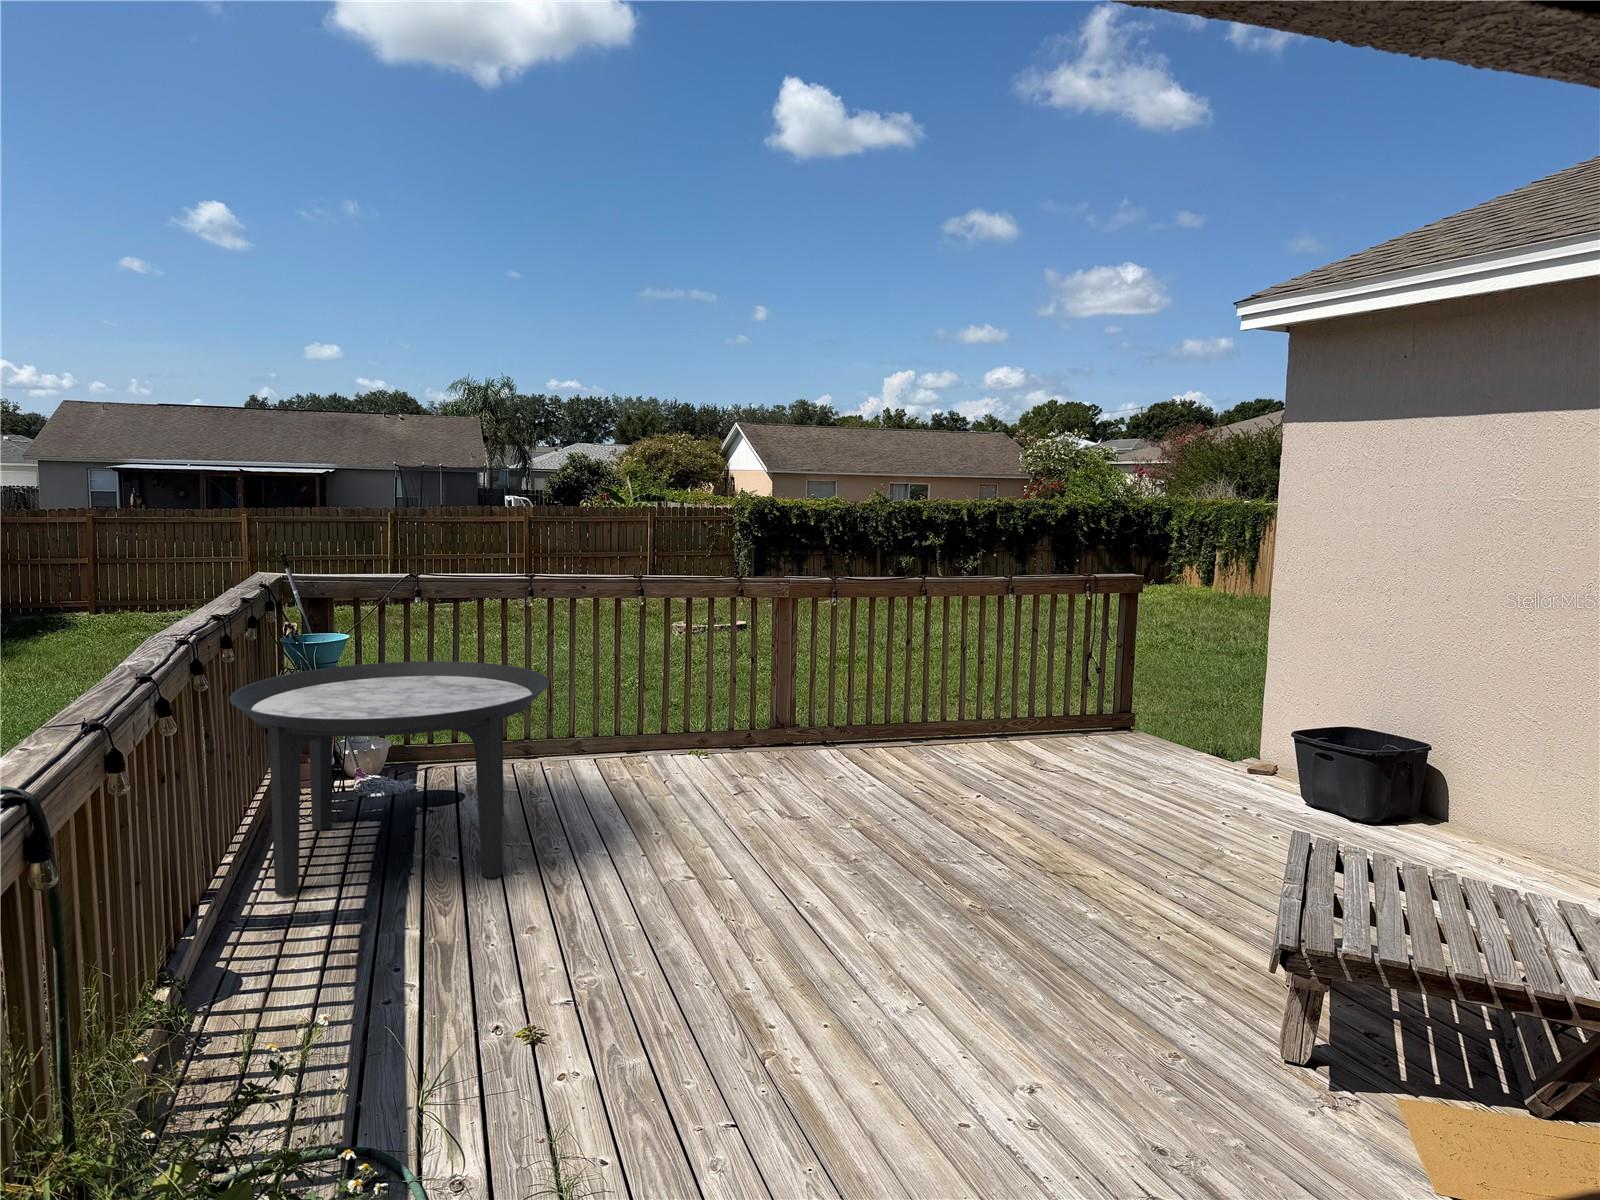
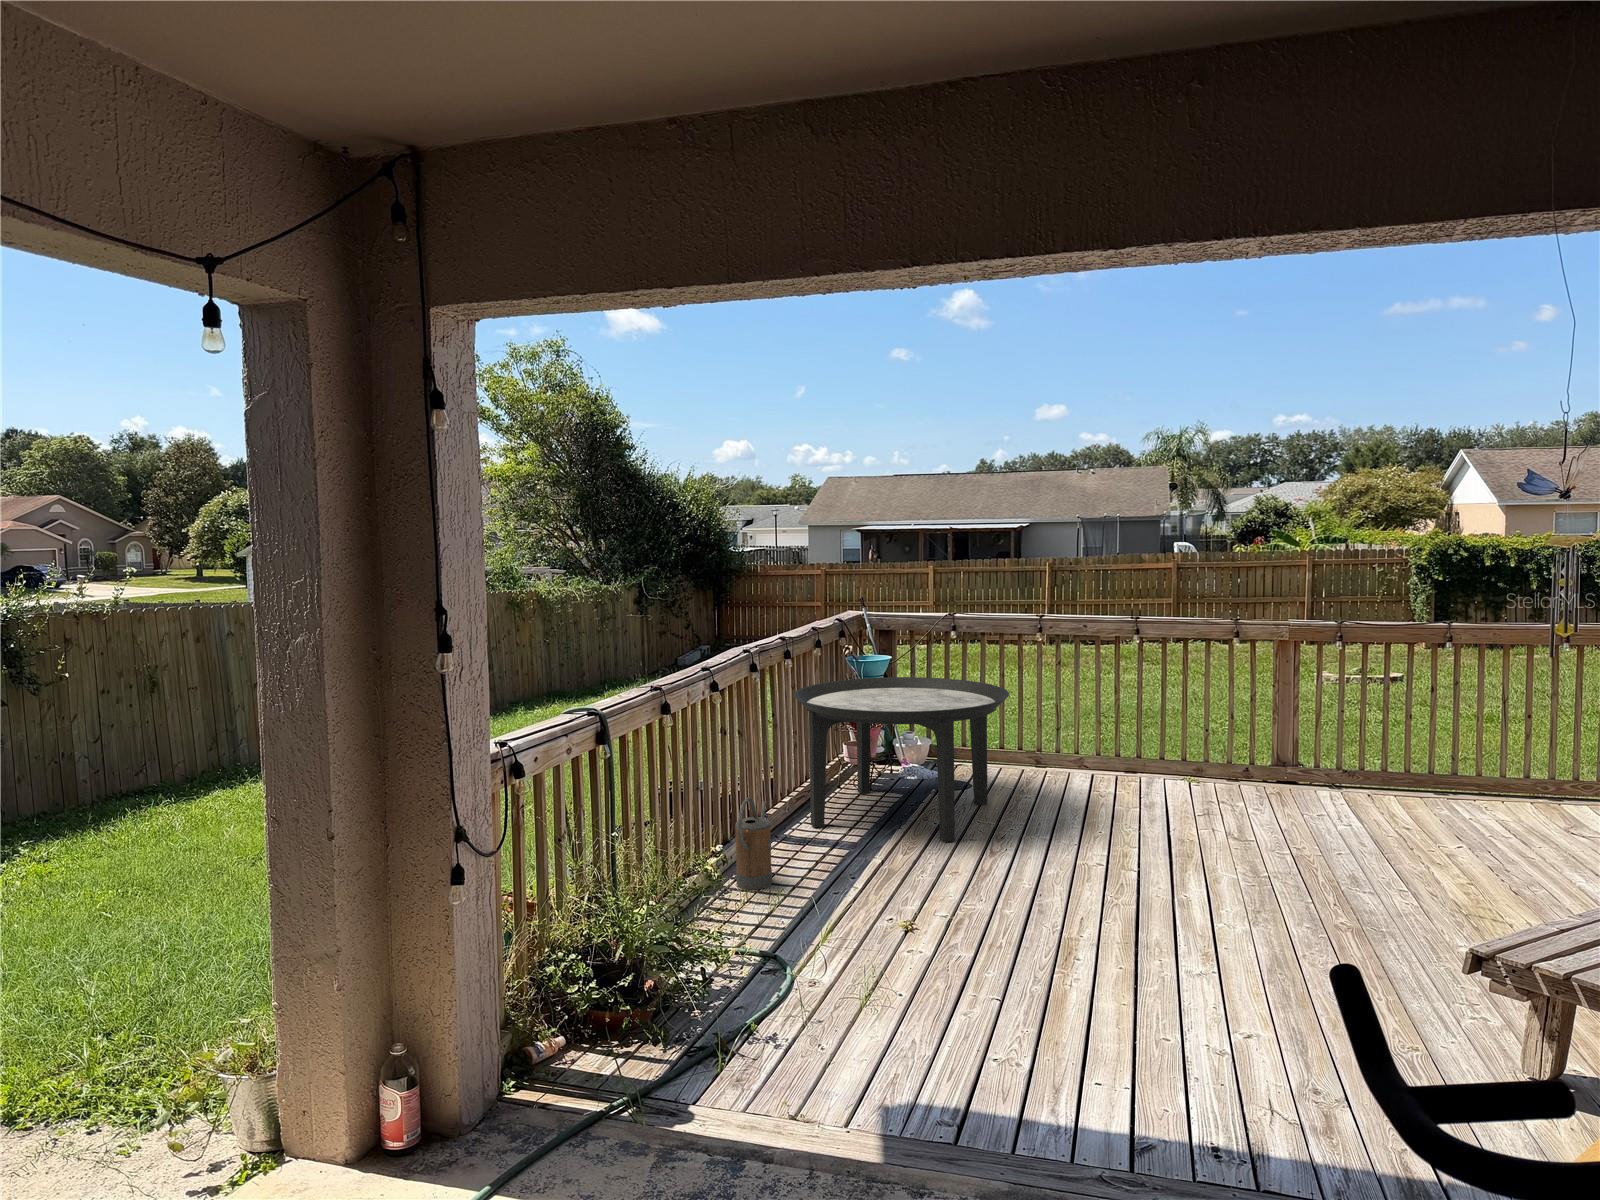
watering can: none [206,880,276,1030] -> present [735,797,772,889]

